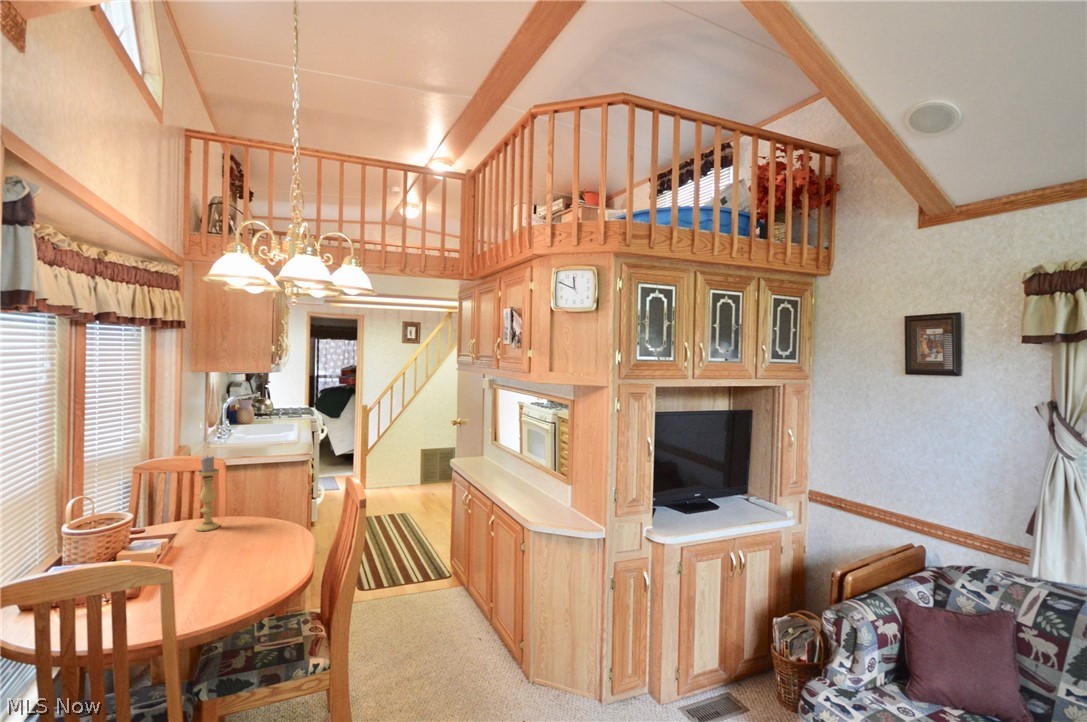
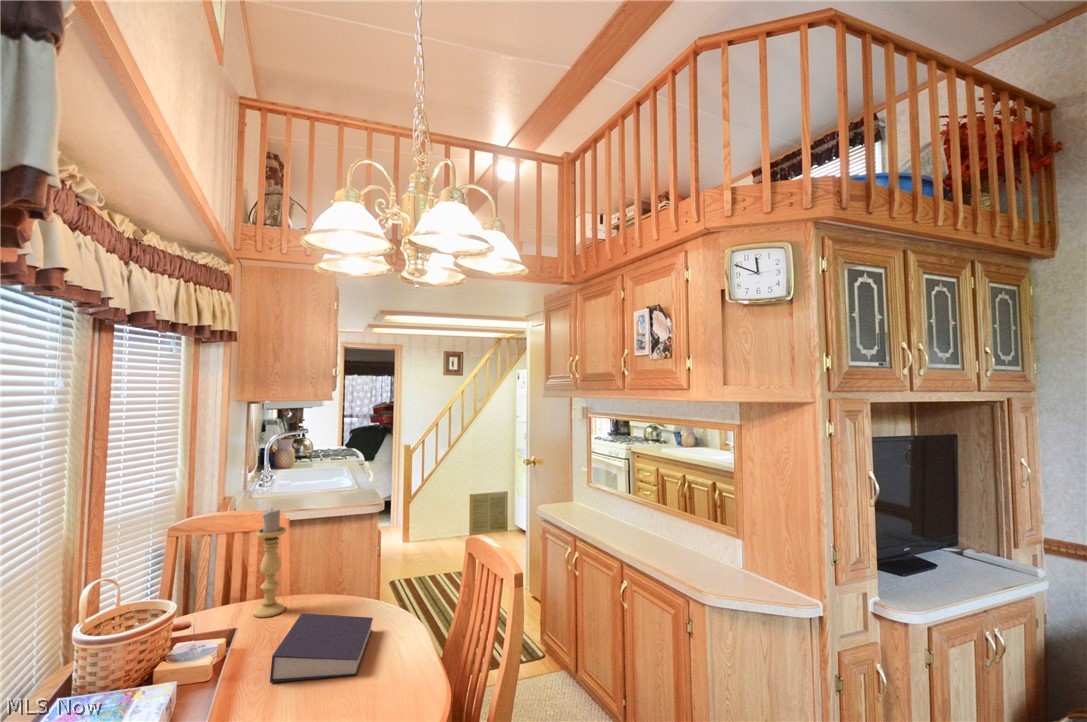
book: none [196,527,277,566] -> present [270,613,373,682]

